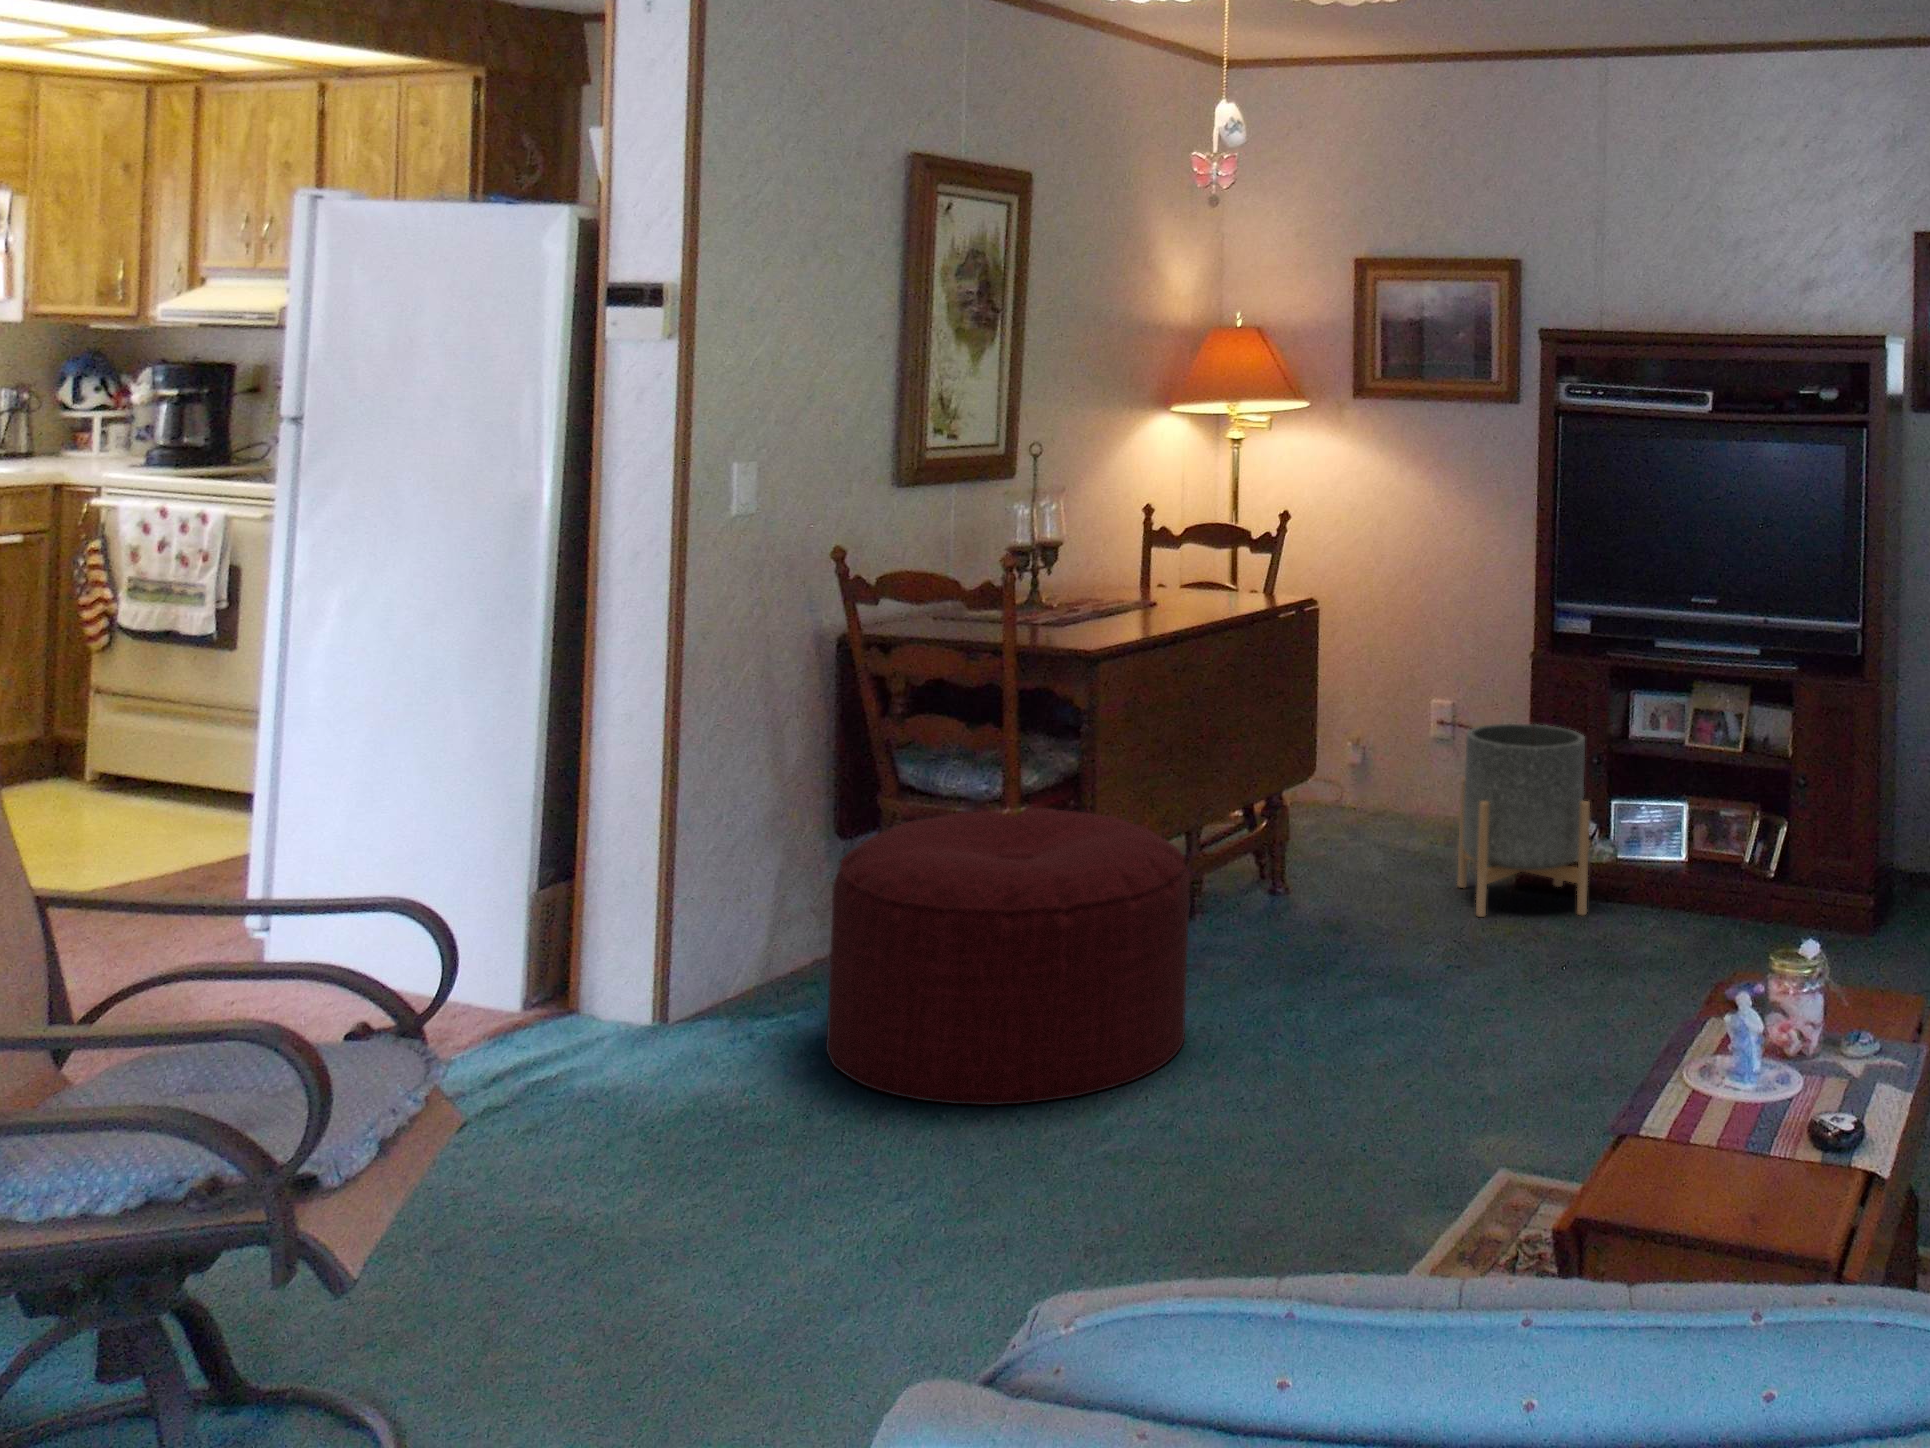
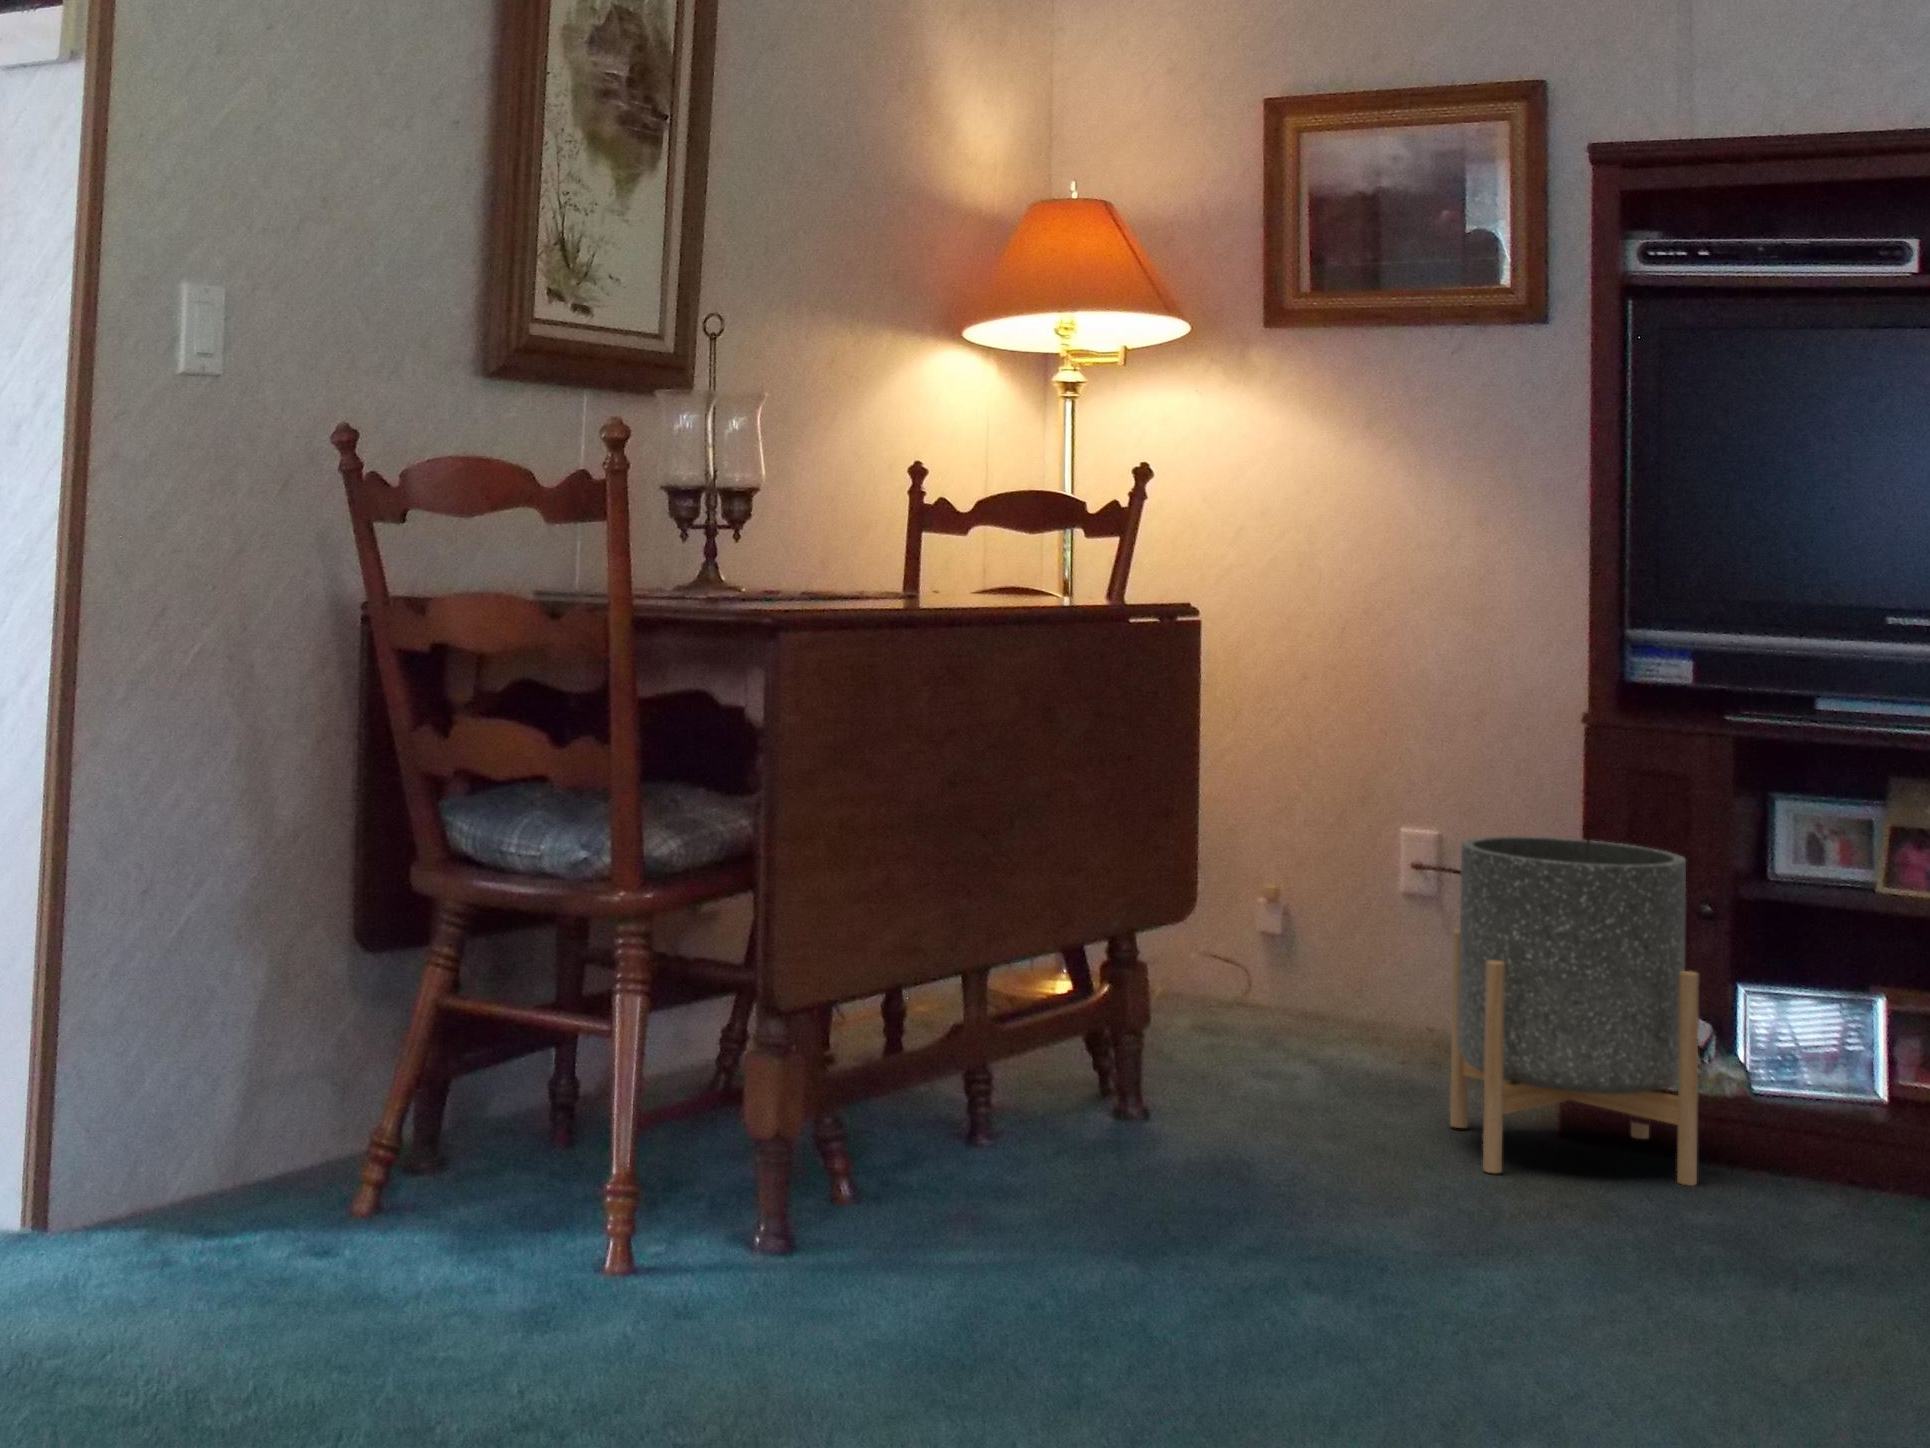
ottoman: present [826,808,1190,1105] -> none [266,888,918,1397]

